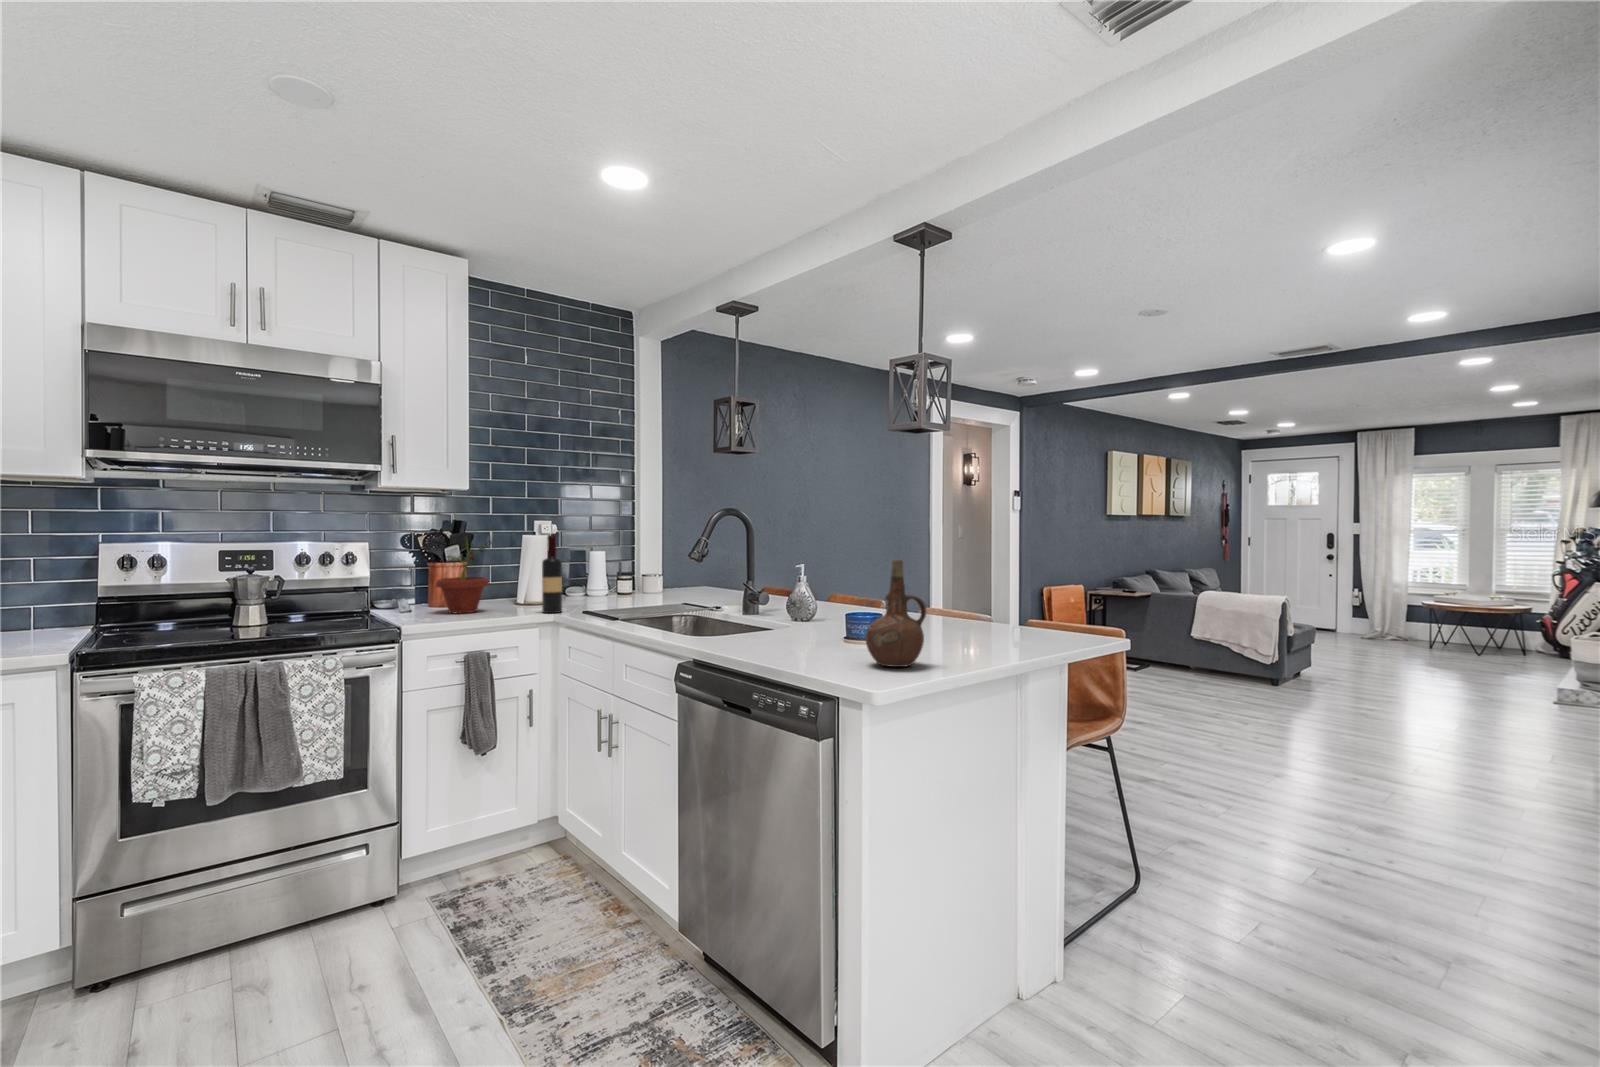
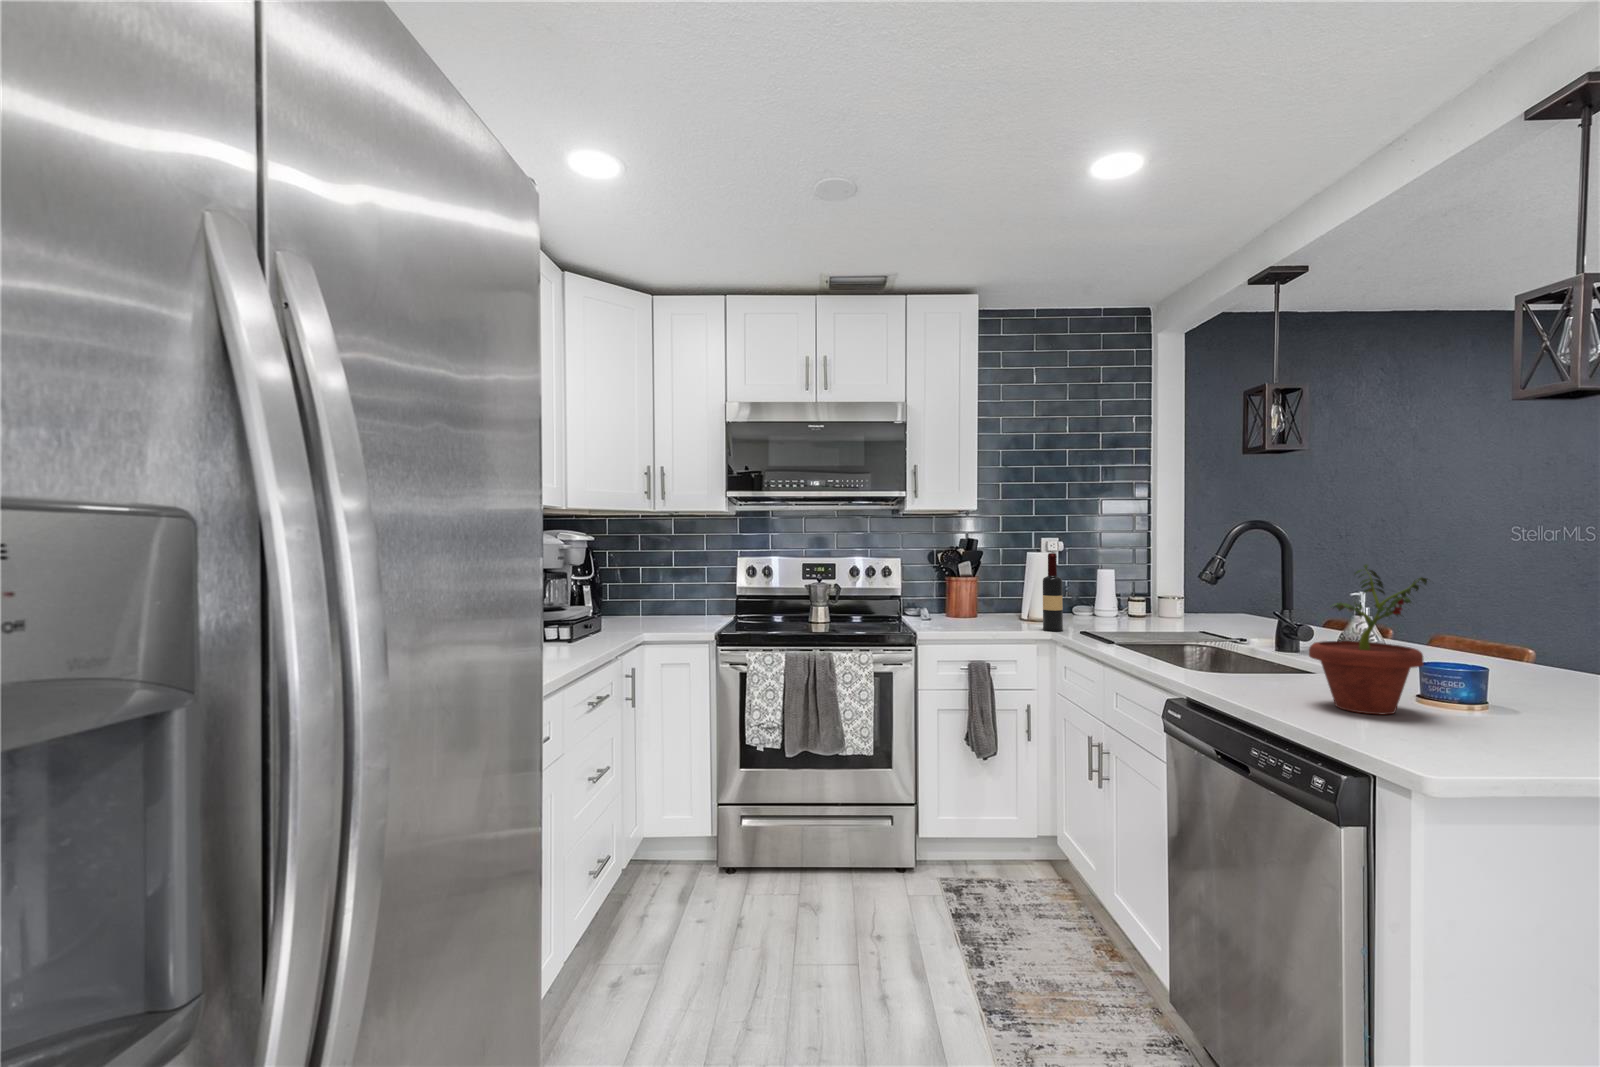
potted plant: present [436,537,491,613] -> present [1309,565,1427,714]
ceramic pitcher: present [865,560,926,667] -> none [1425,600,1542,752]

